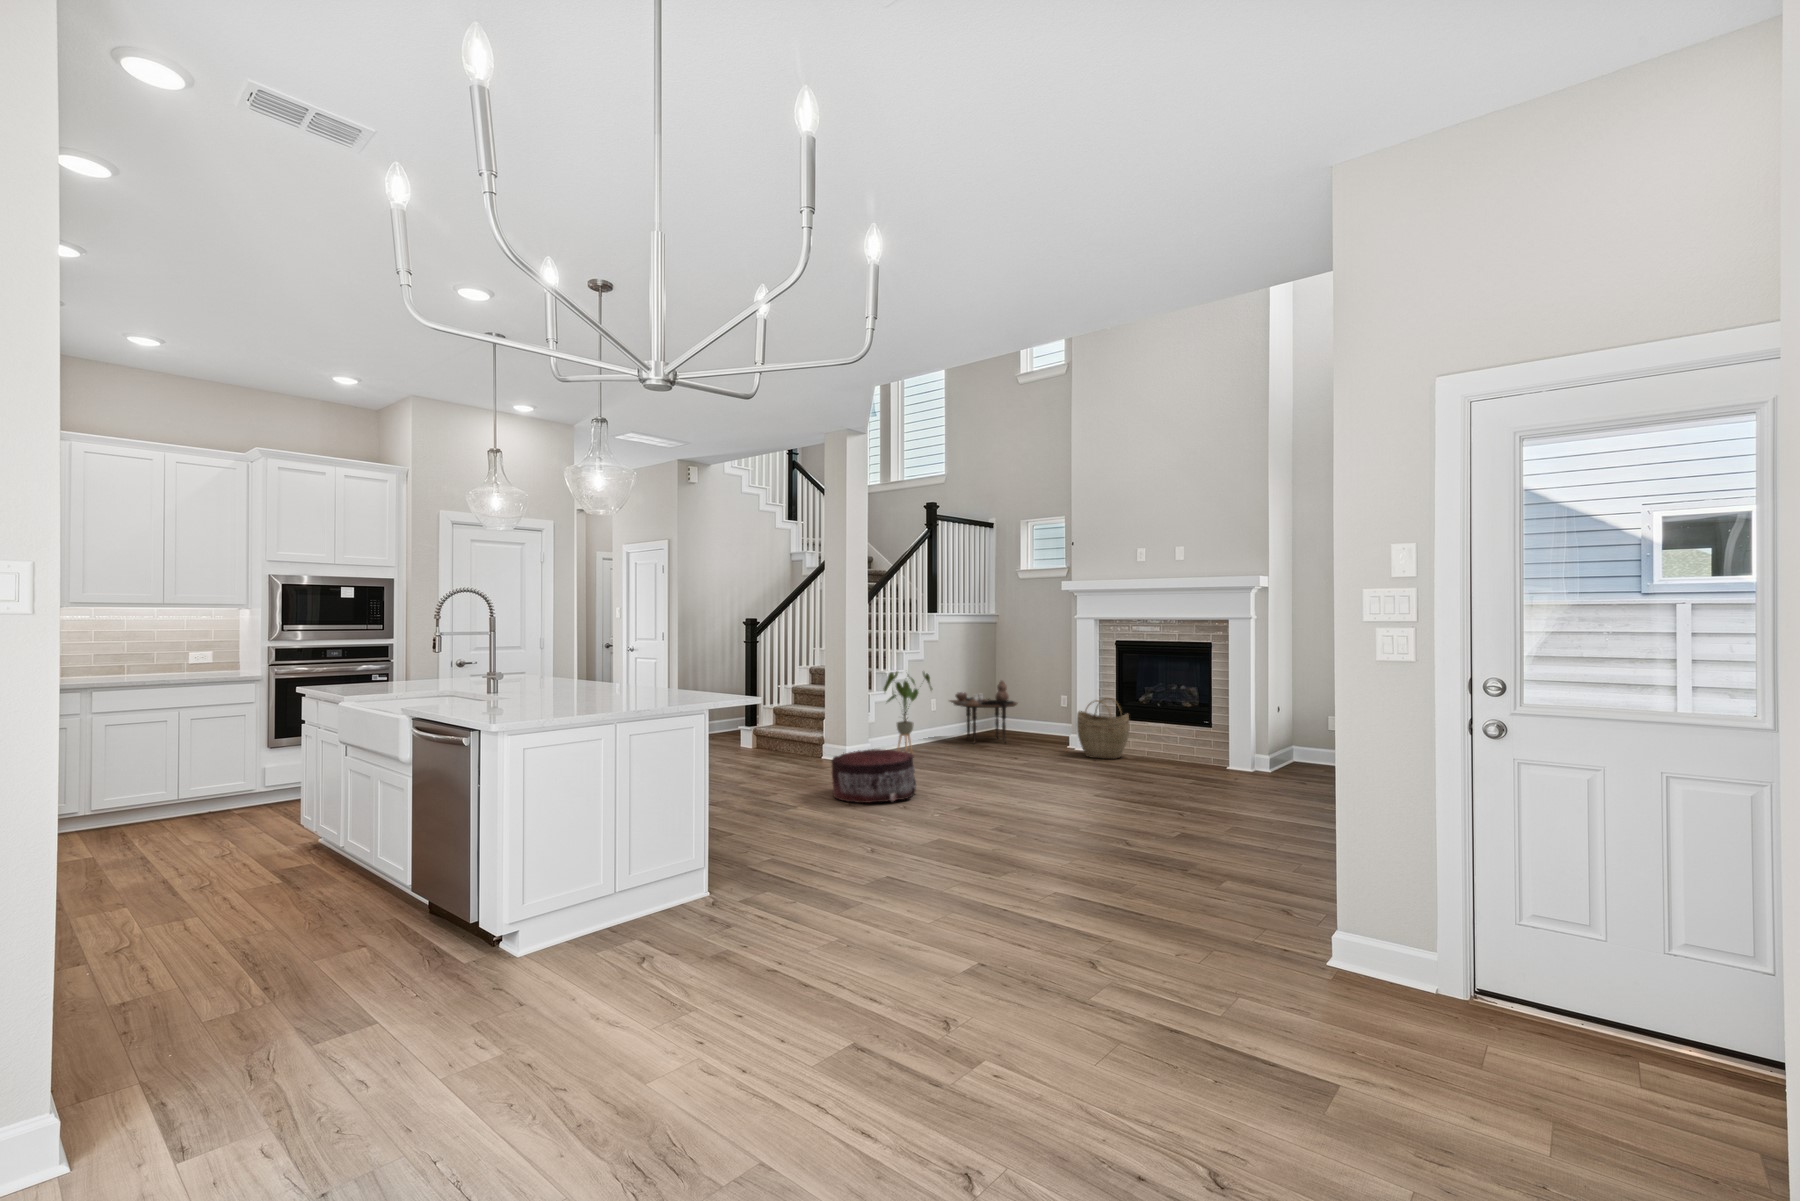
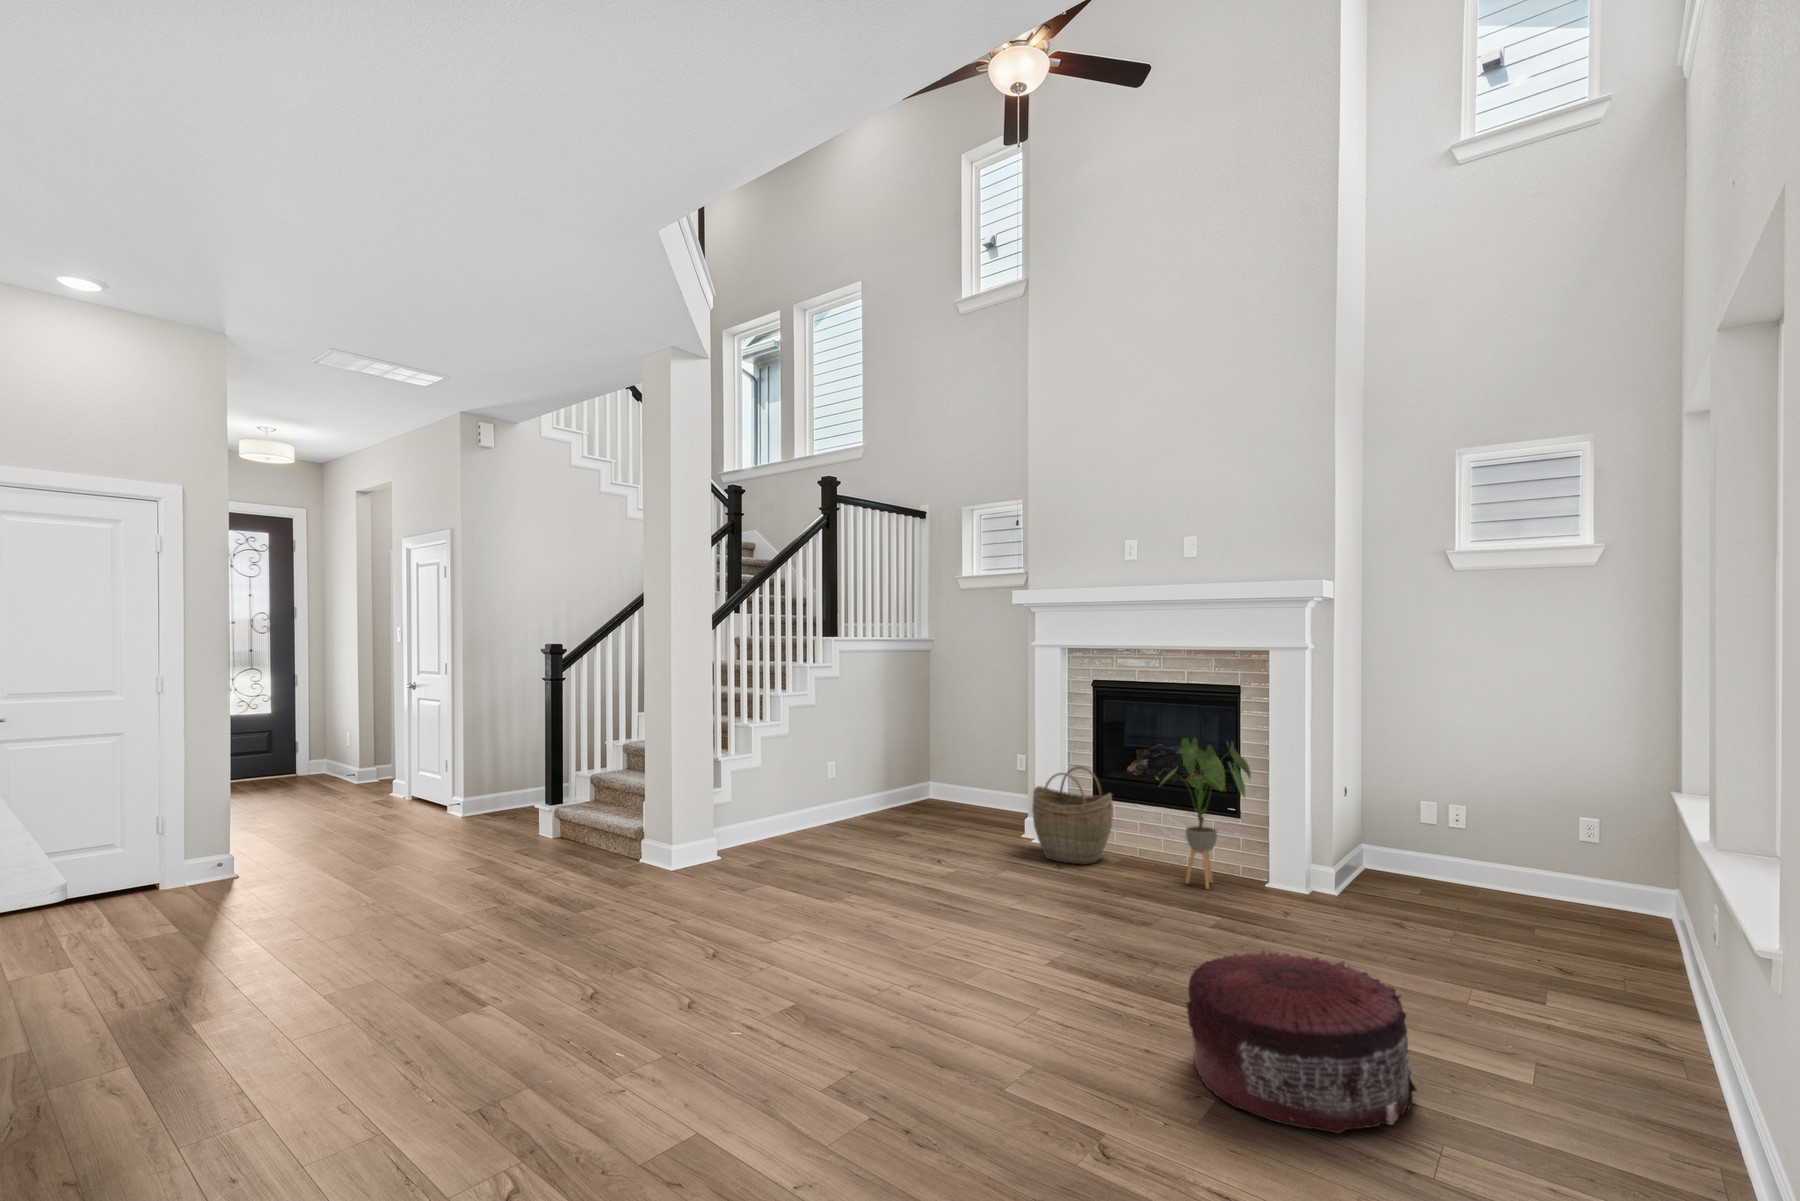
house plant: present [883,672,932,753] -> present [1161,738,1251,889]
side table: present [950,681,1018,743] -> none [849,733,952,830]
pouf: present [832,749,916,803] -> present [1186,951,1418,1134]

